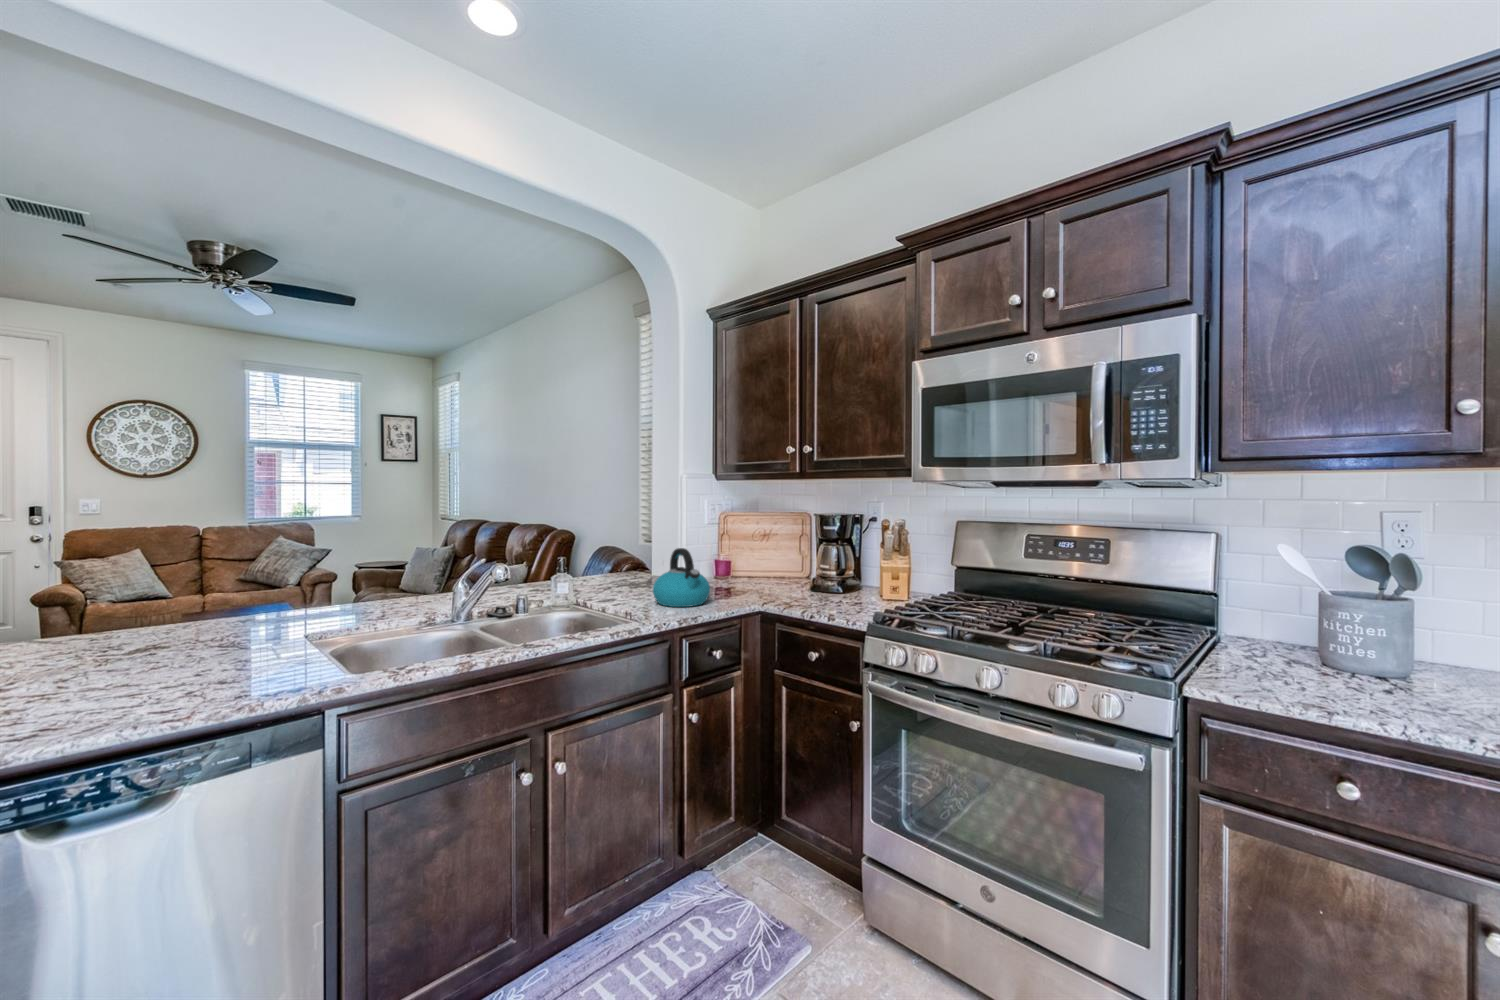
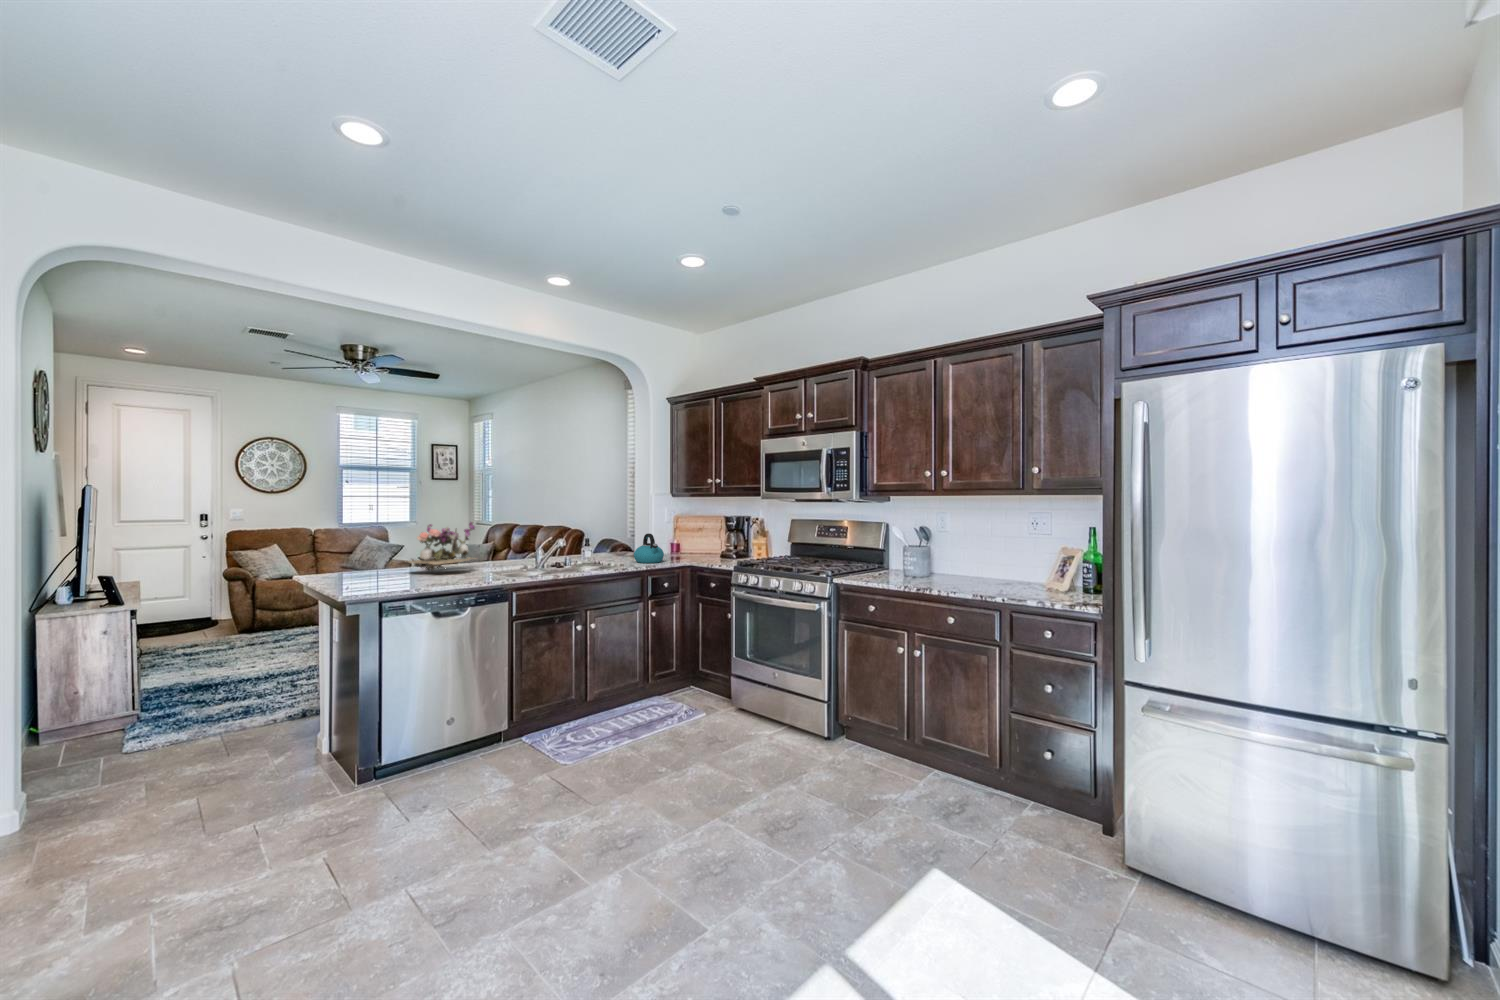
flower arrangement: none [112,526,307,649] -> present [409,521,475,571]

